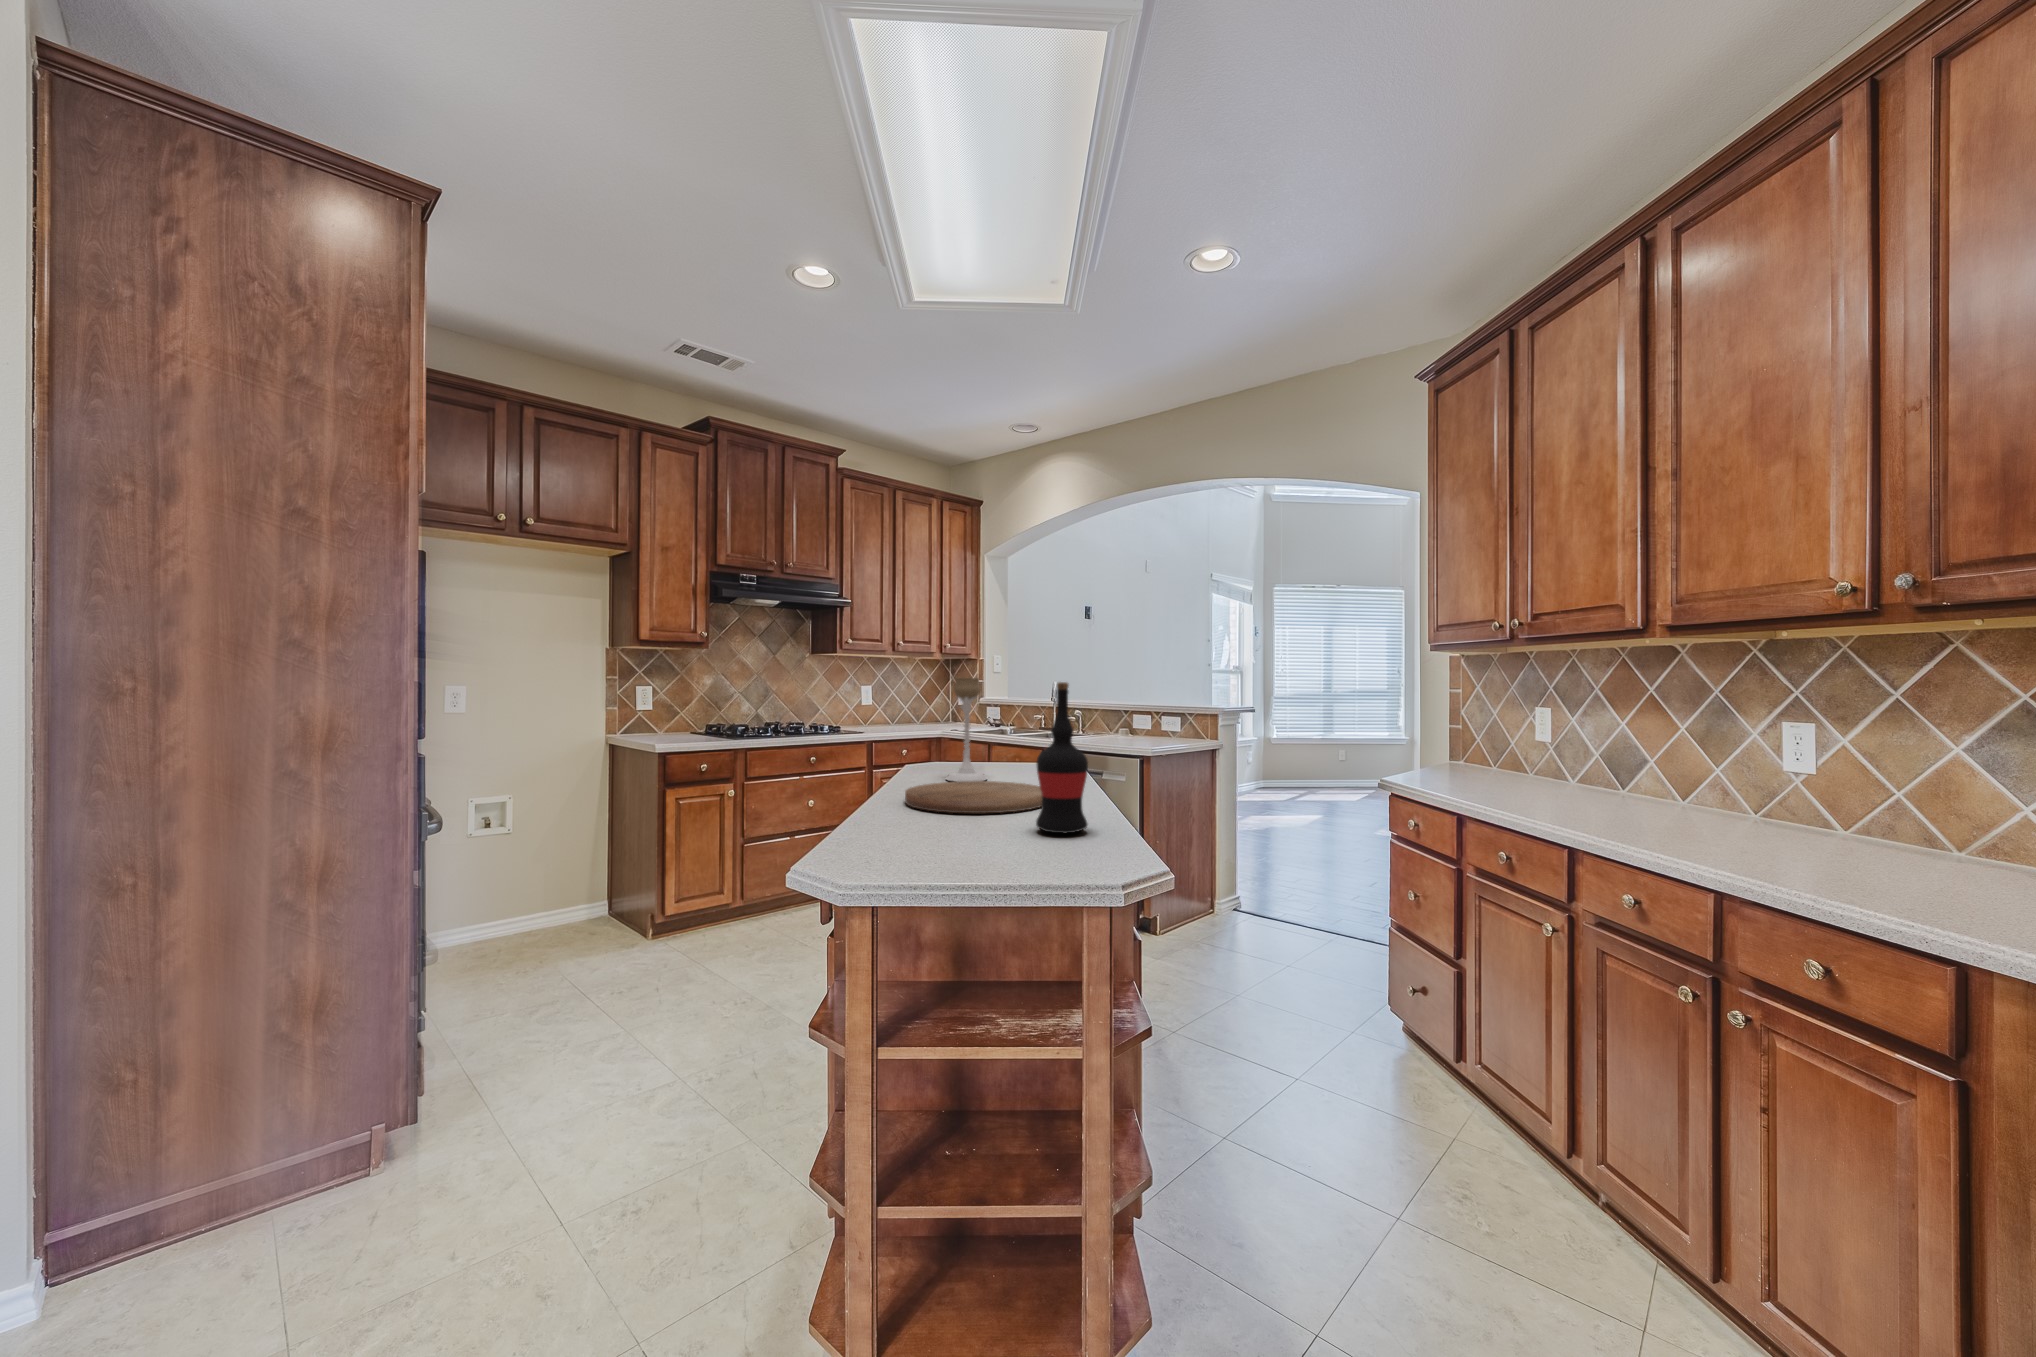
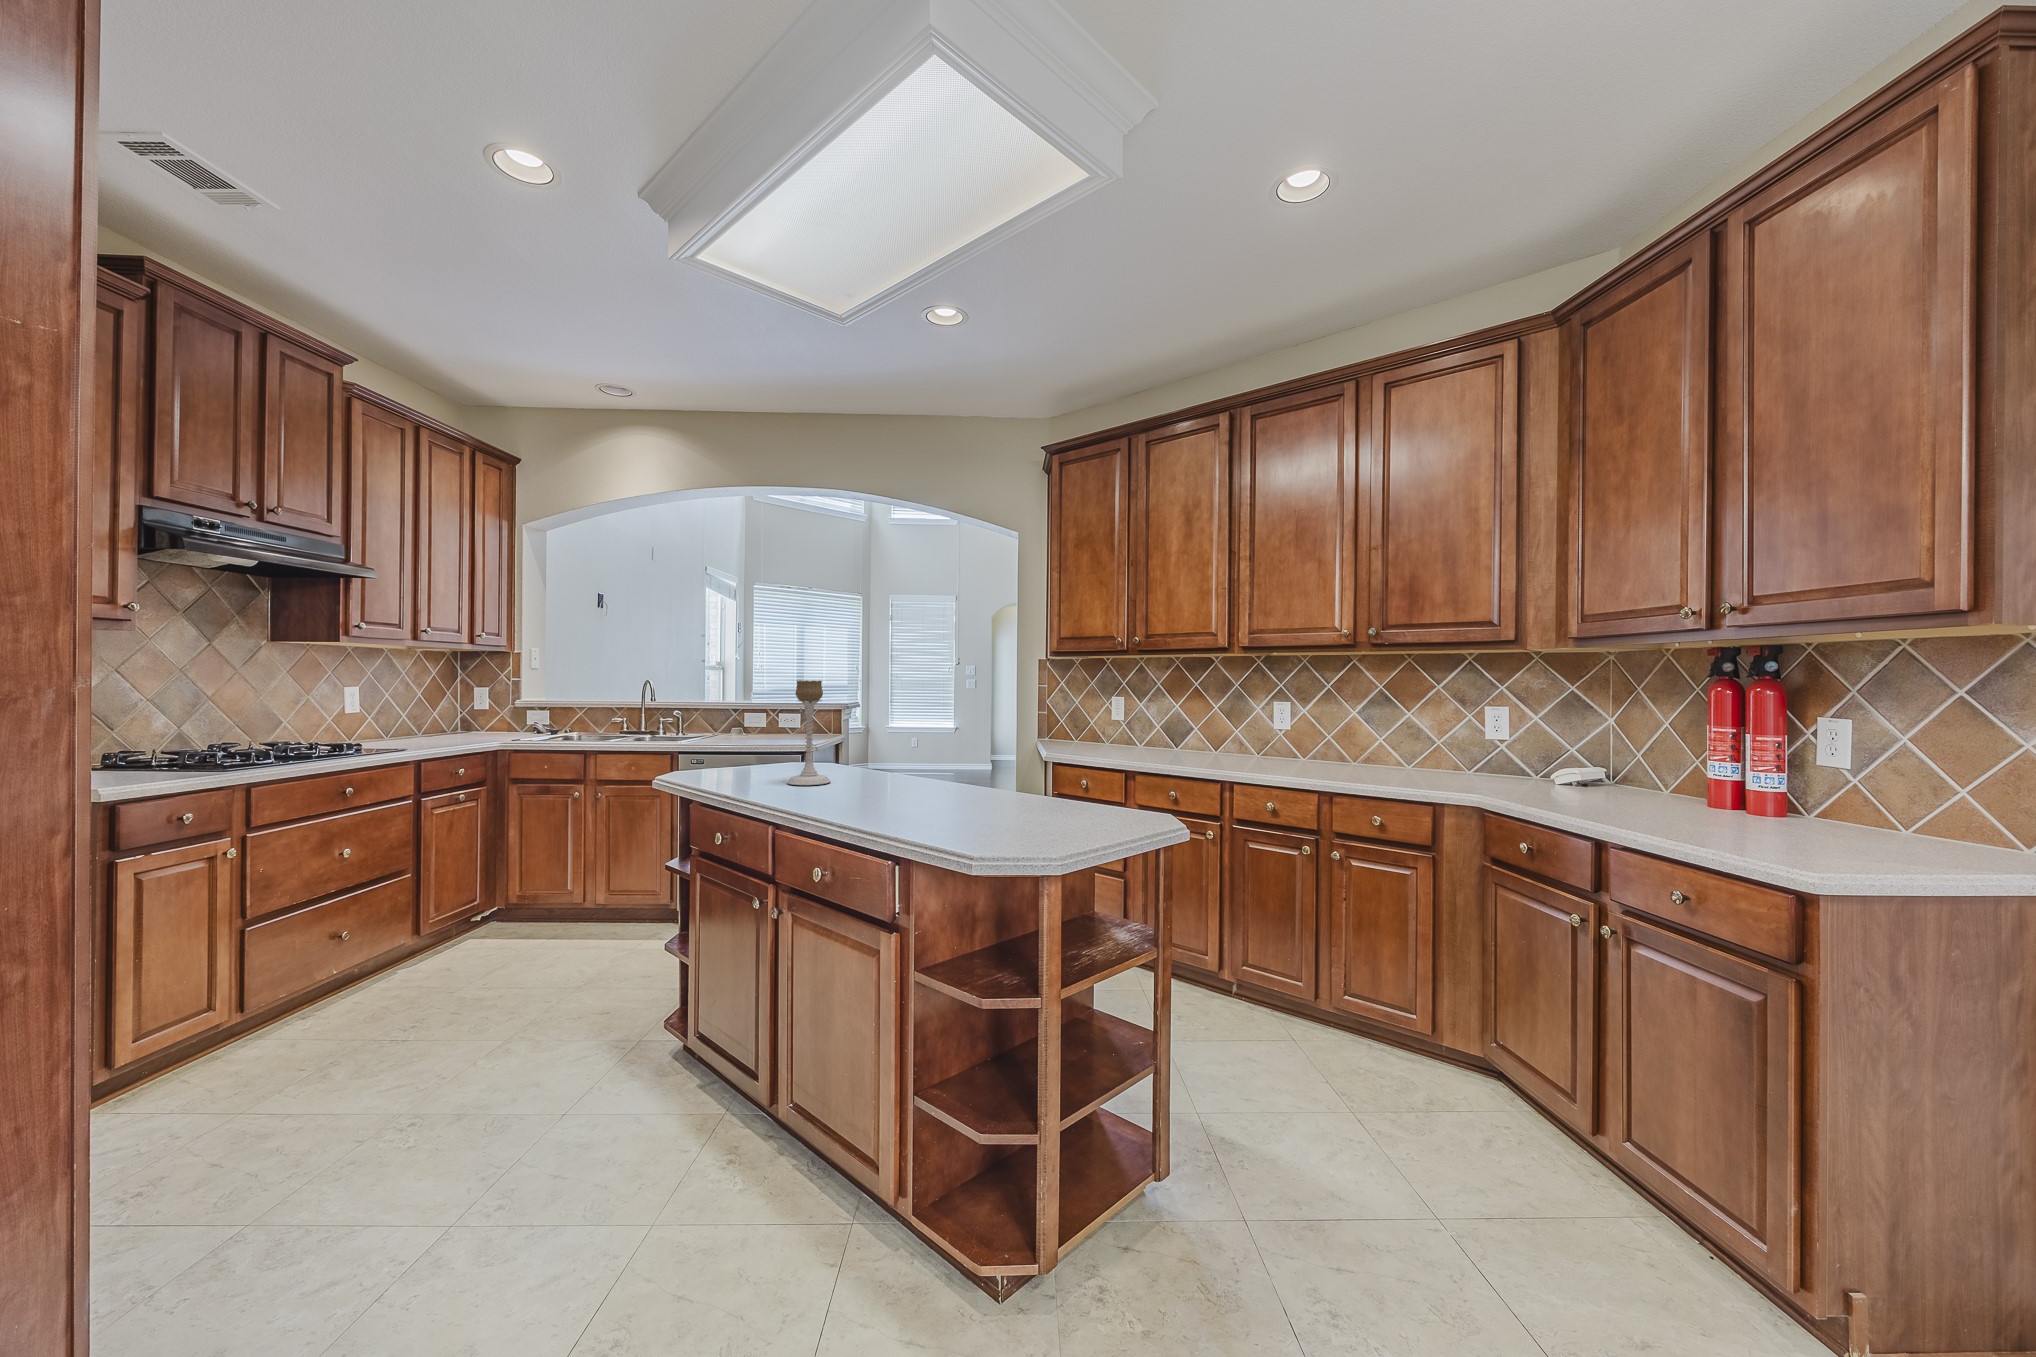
wine bottle: present [1036,682,1088,833] -> none [1026,687,1068,807]
cutting board: present [905,781,1042,813] -> none [833,778,968,808]

